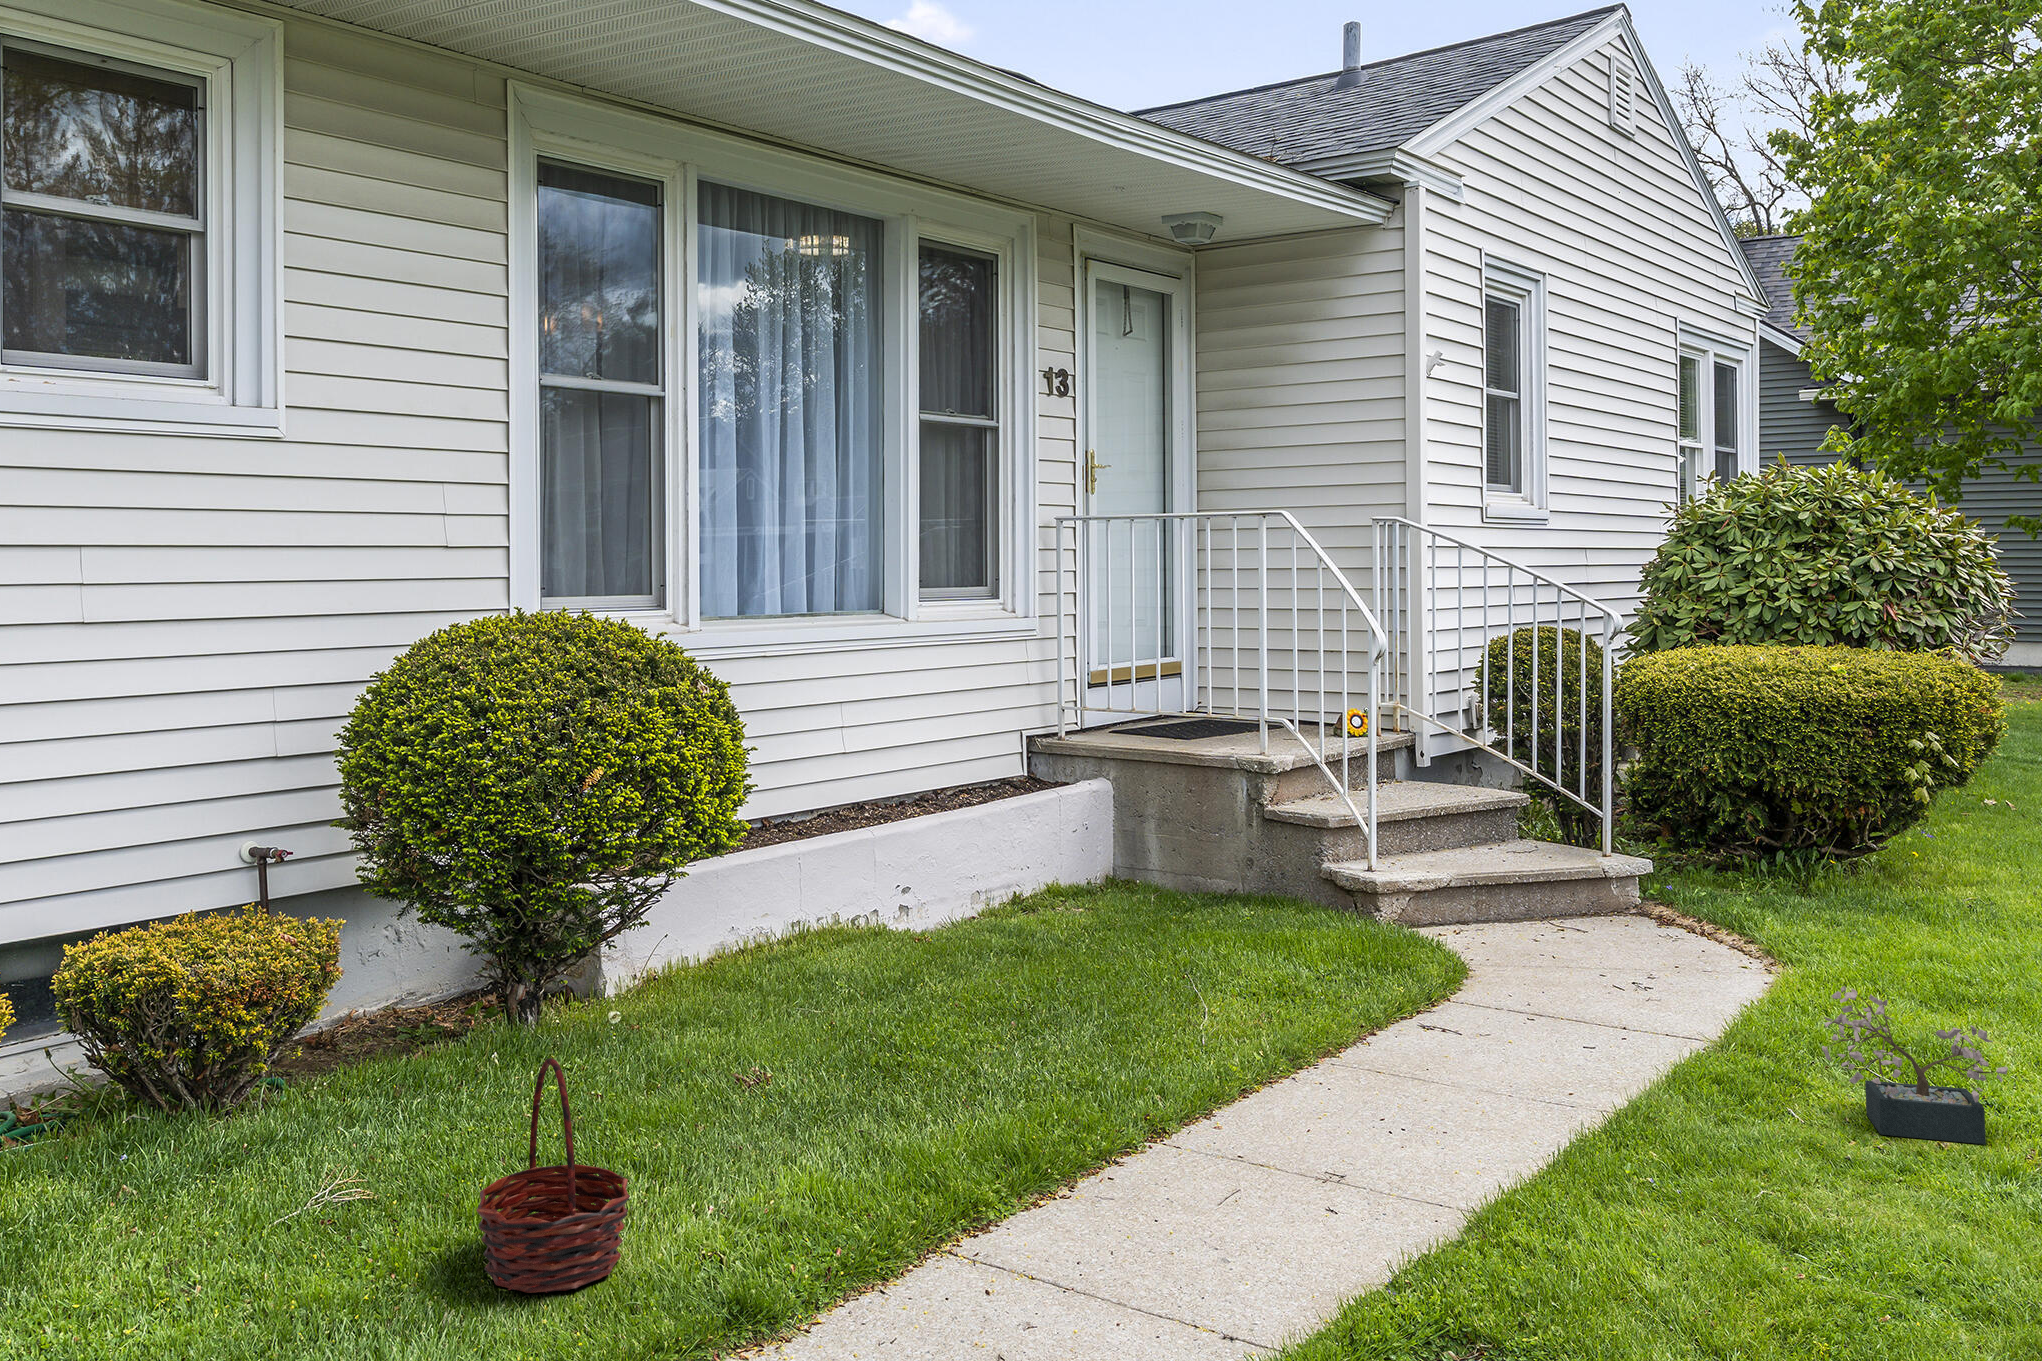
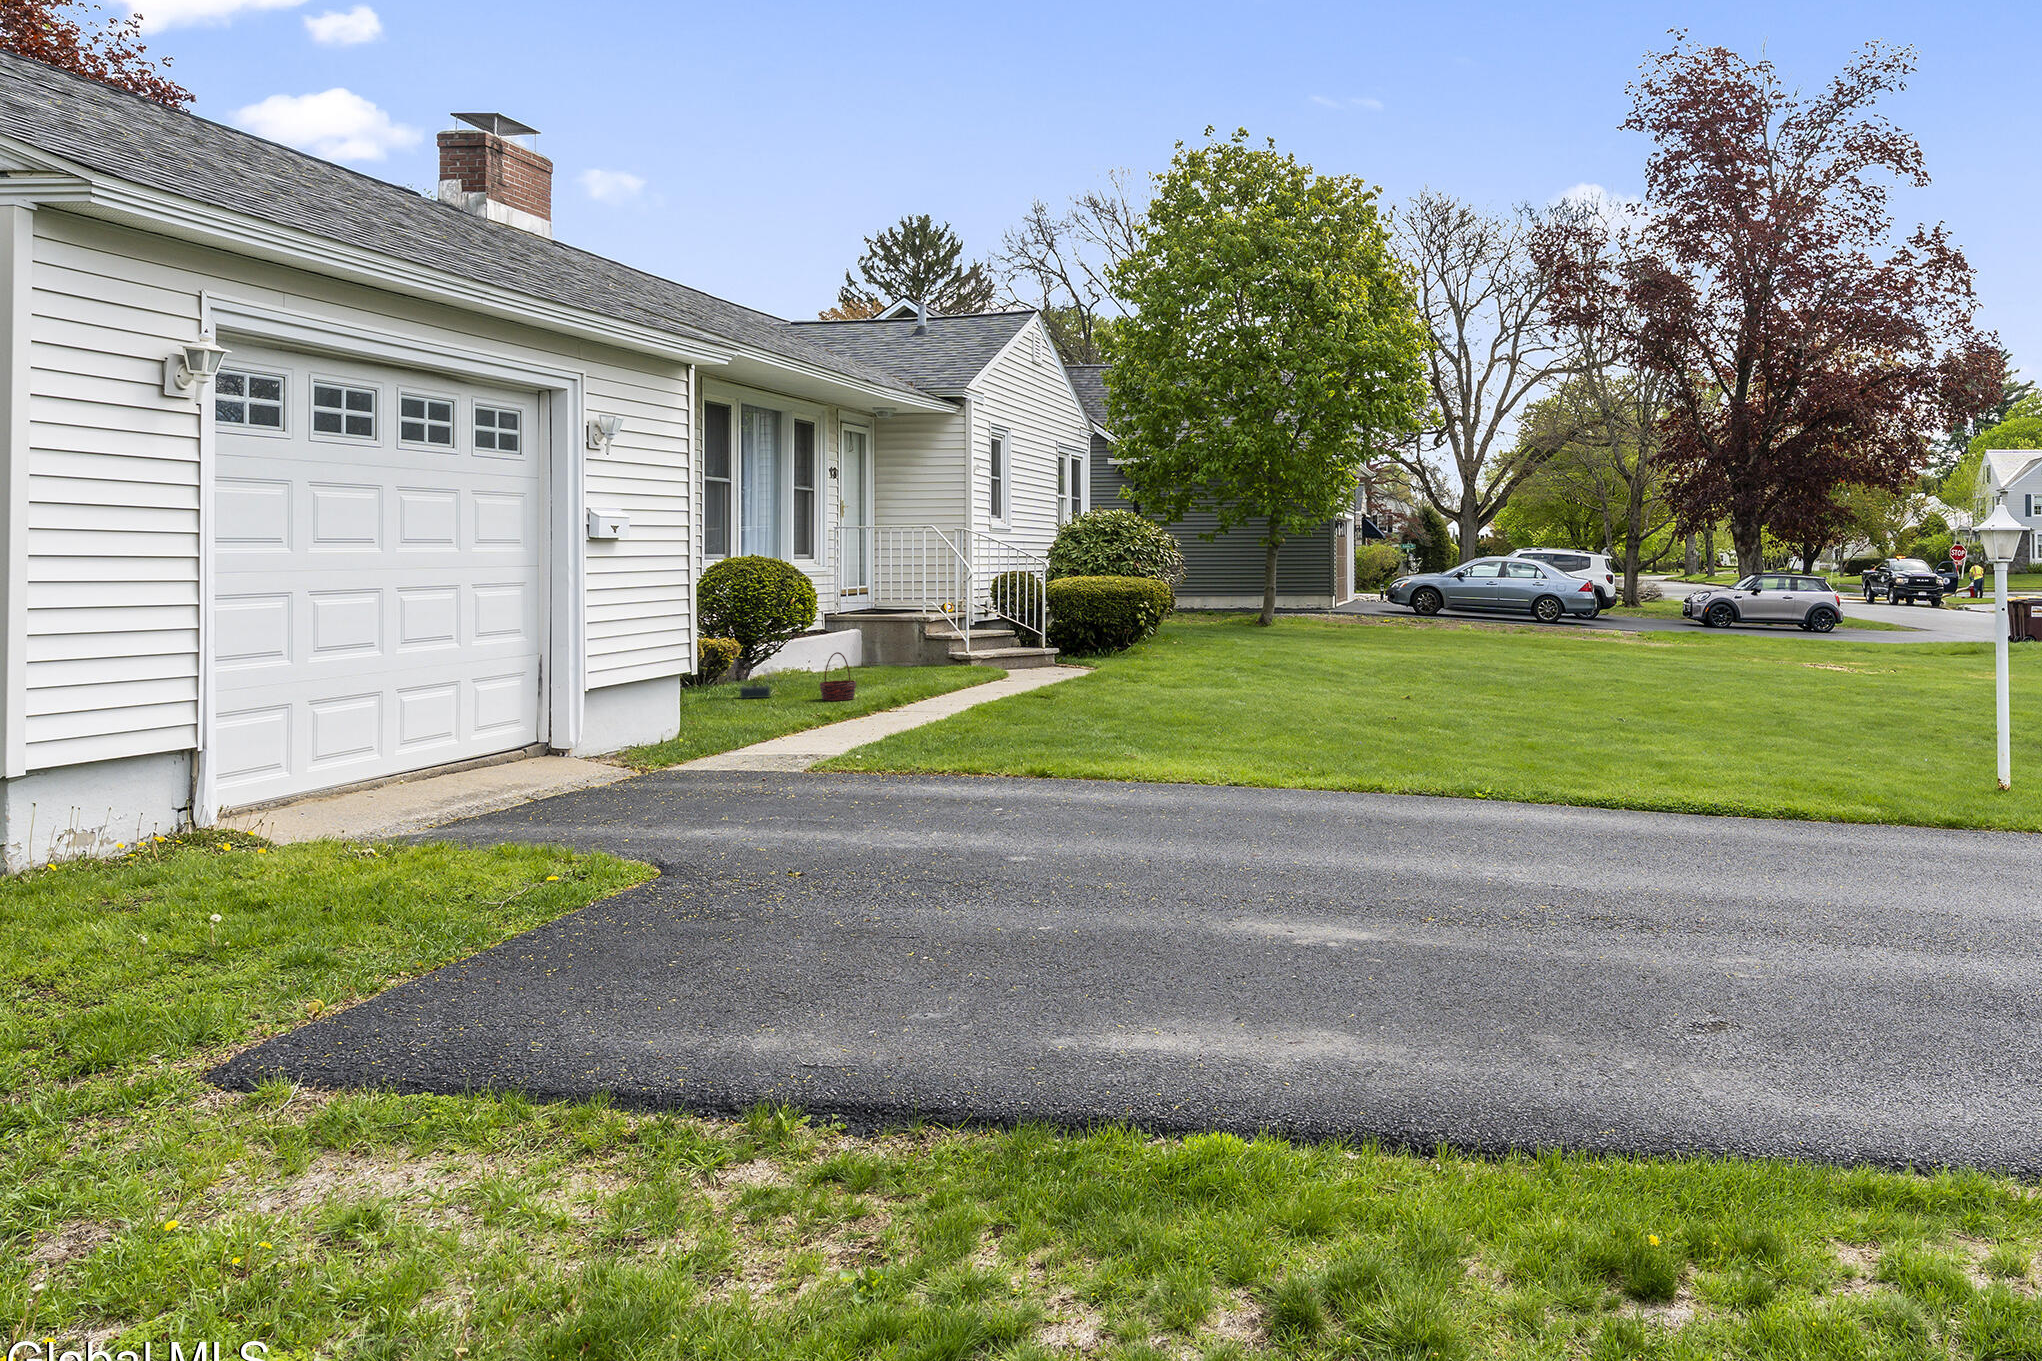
decorative plant: present [1822,986,2008,1144] -> present [730,661,776,699]

